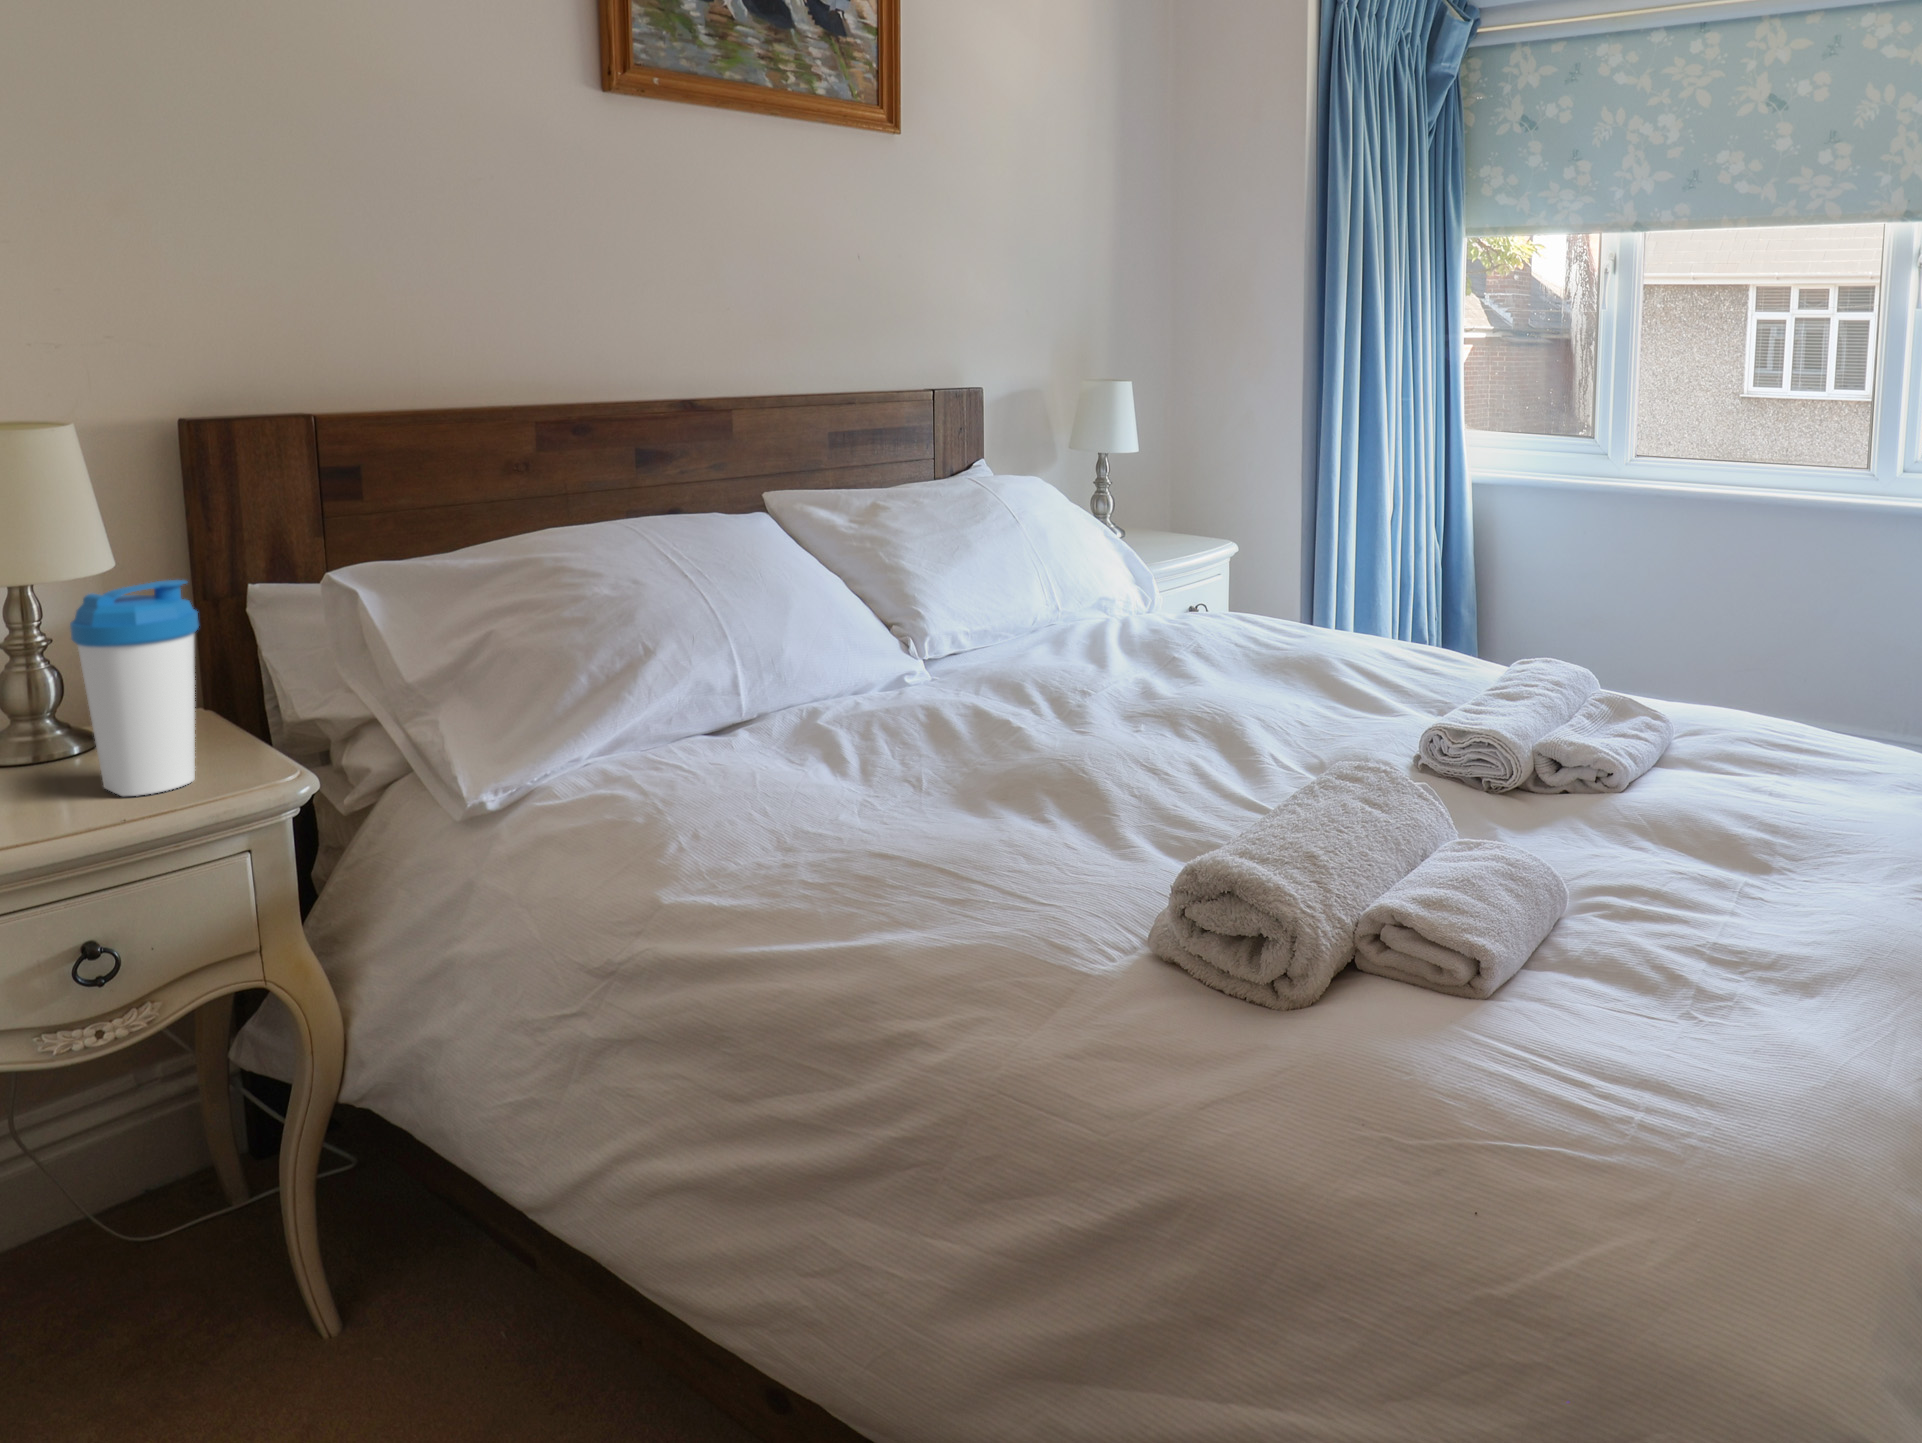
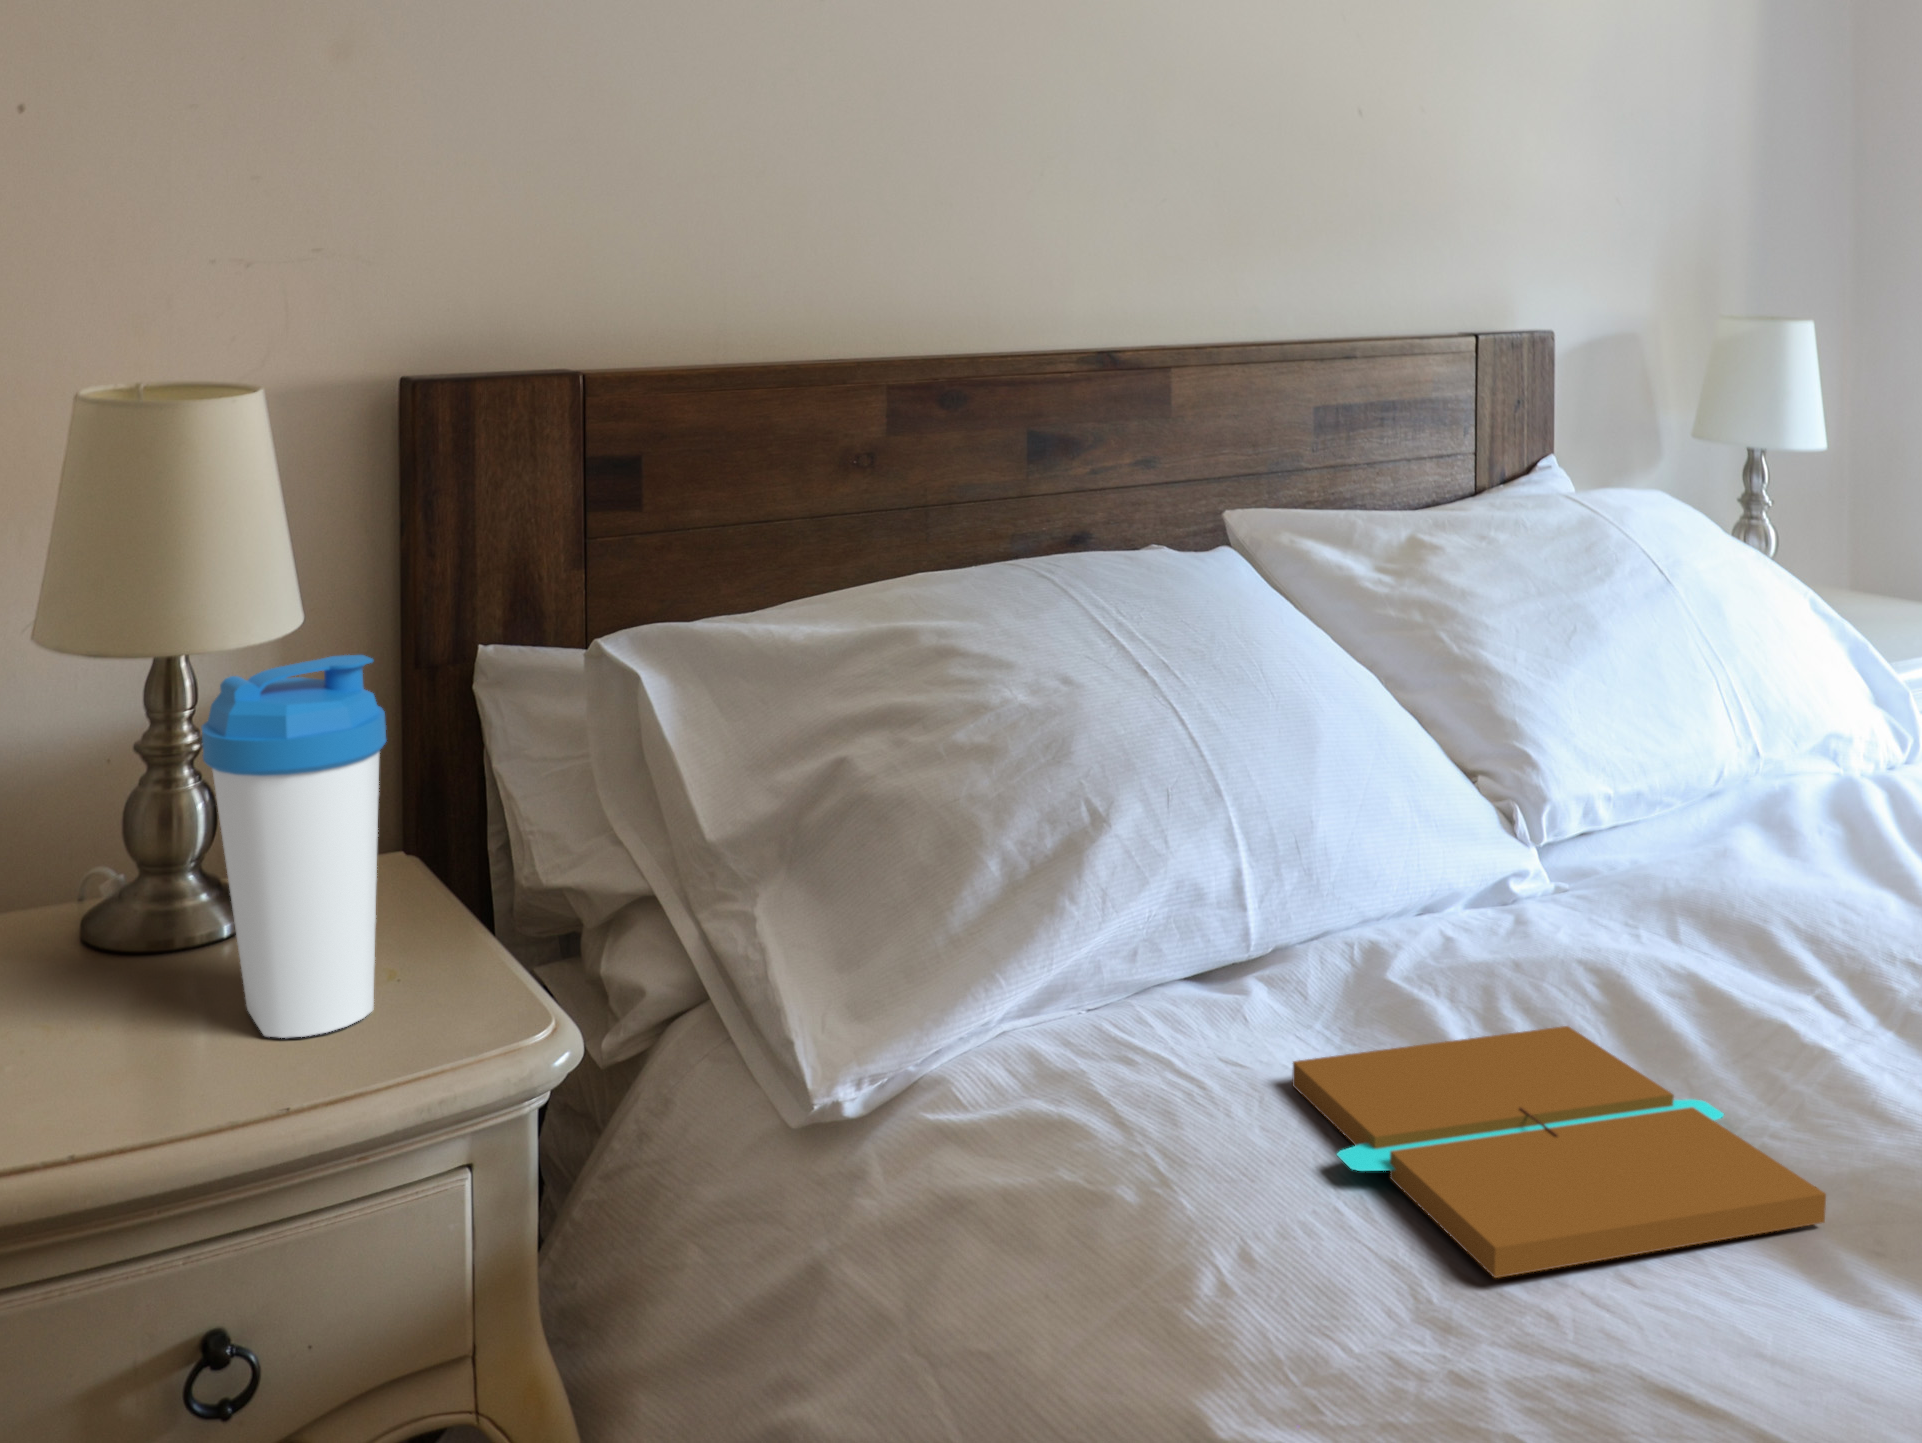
book: none [746,727,961,811] -> present [1292,1026,1826,1278]

